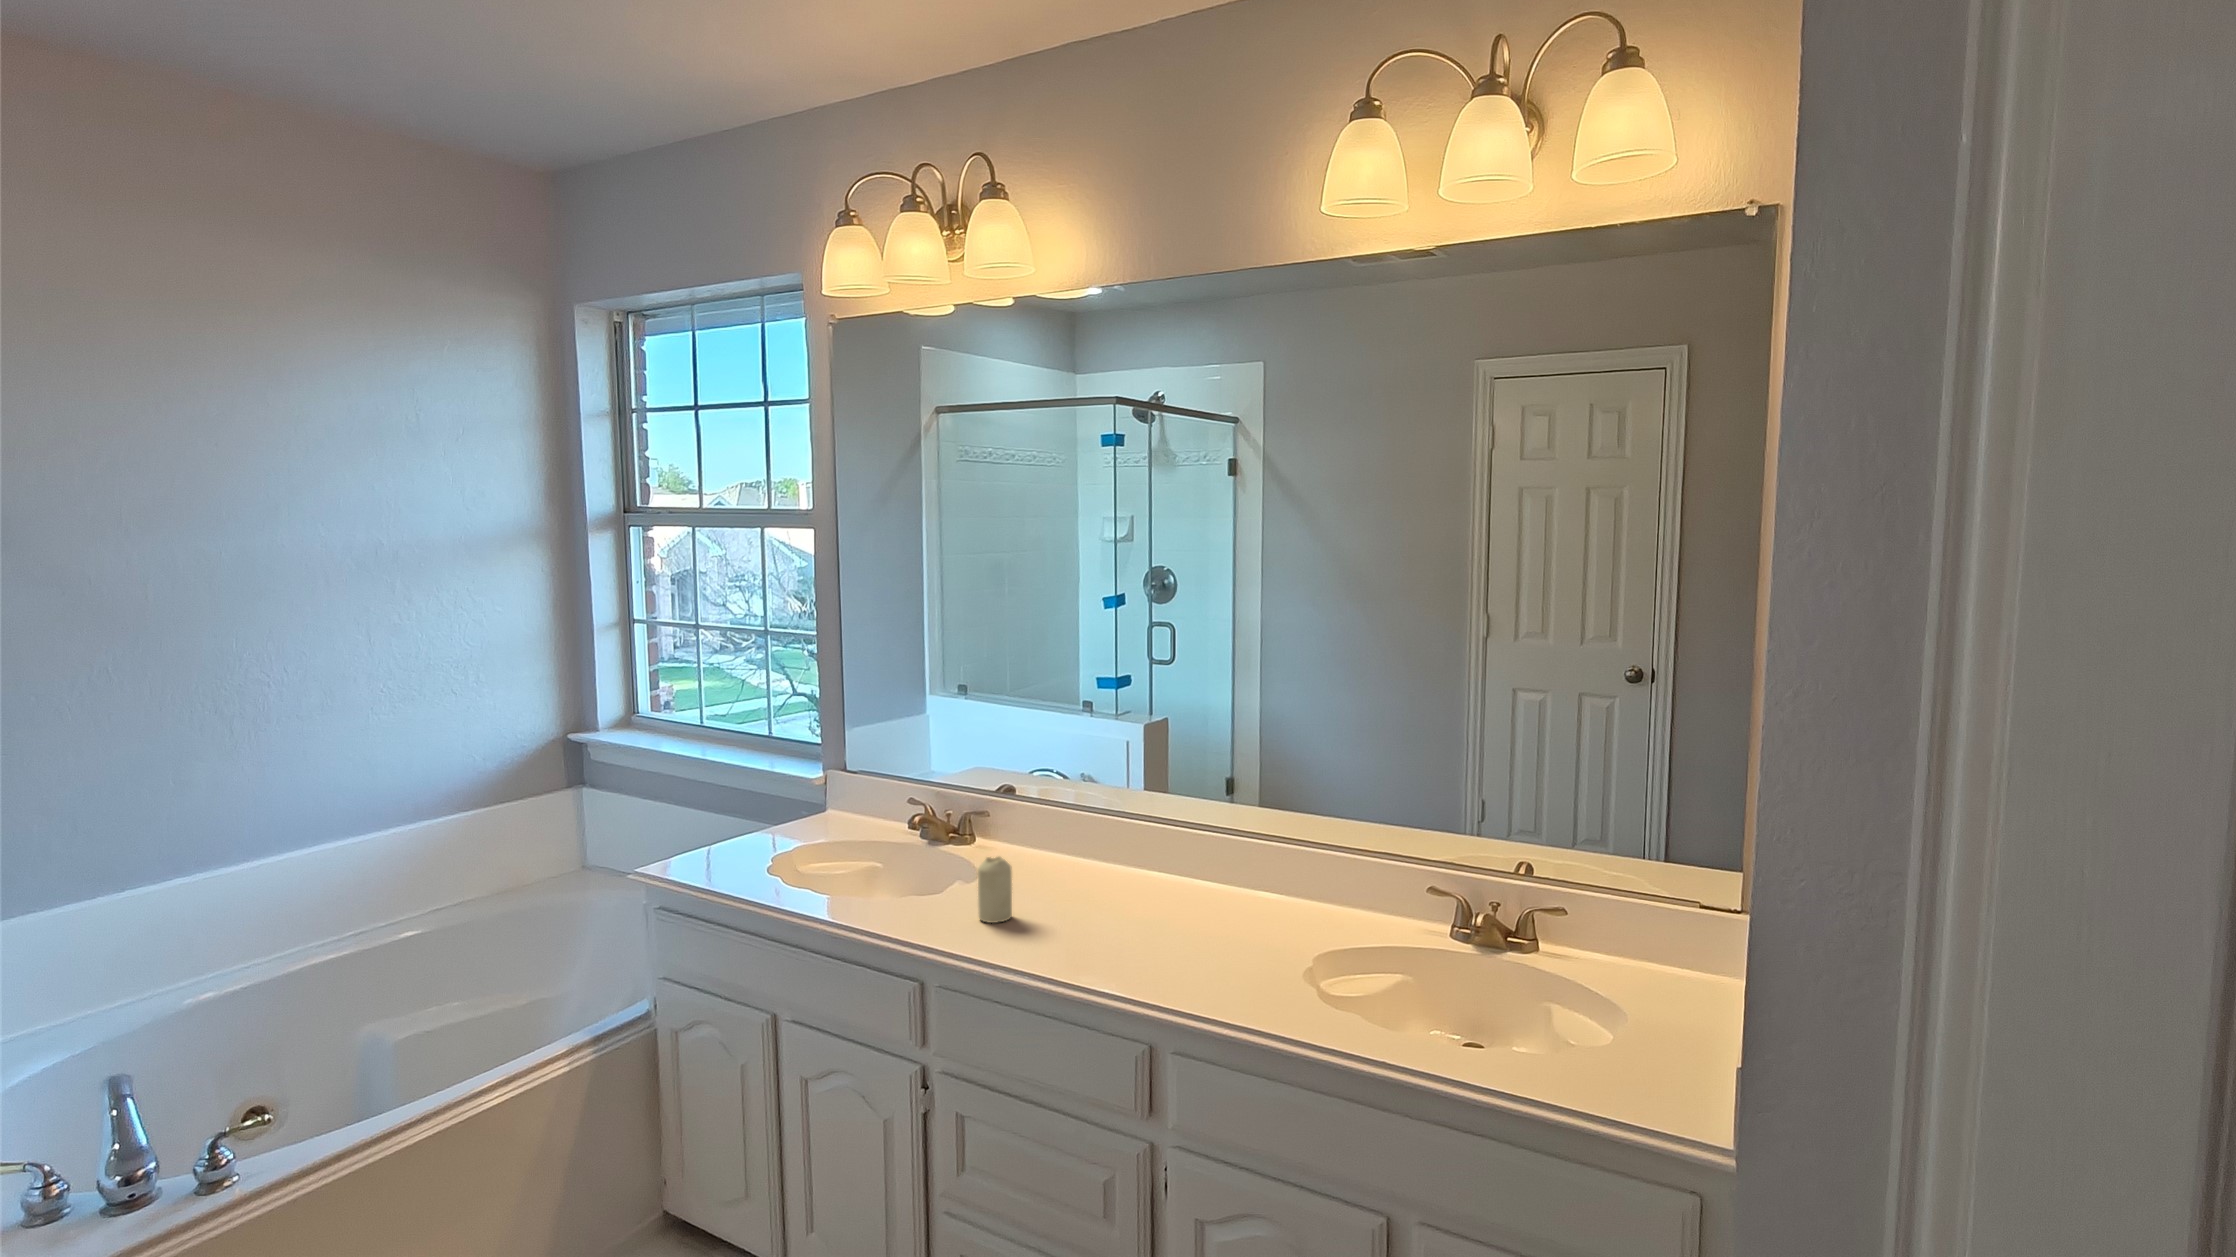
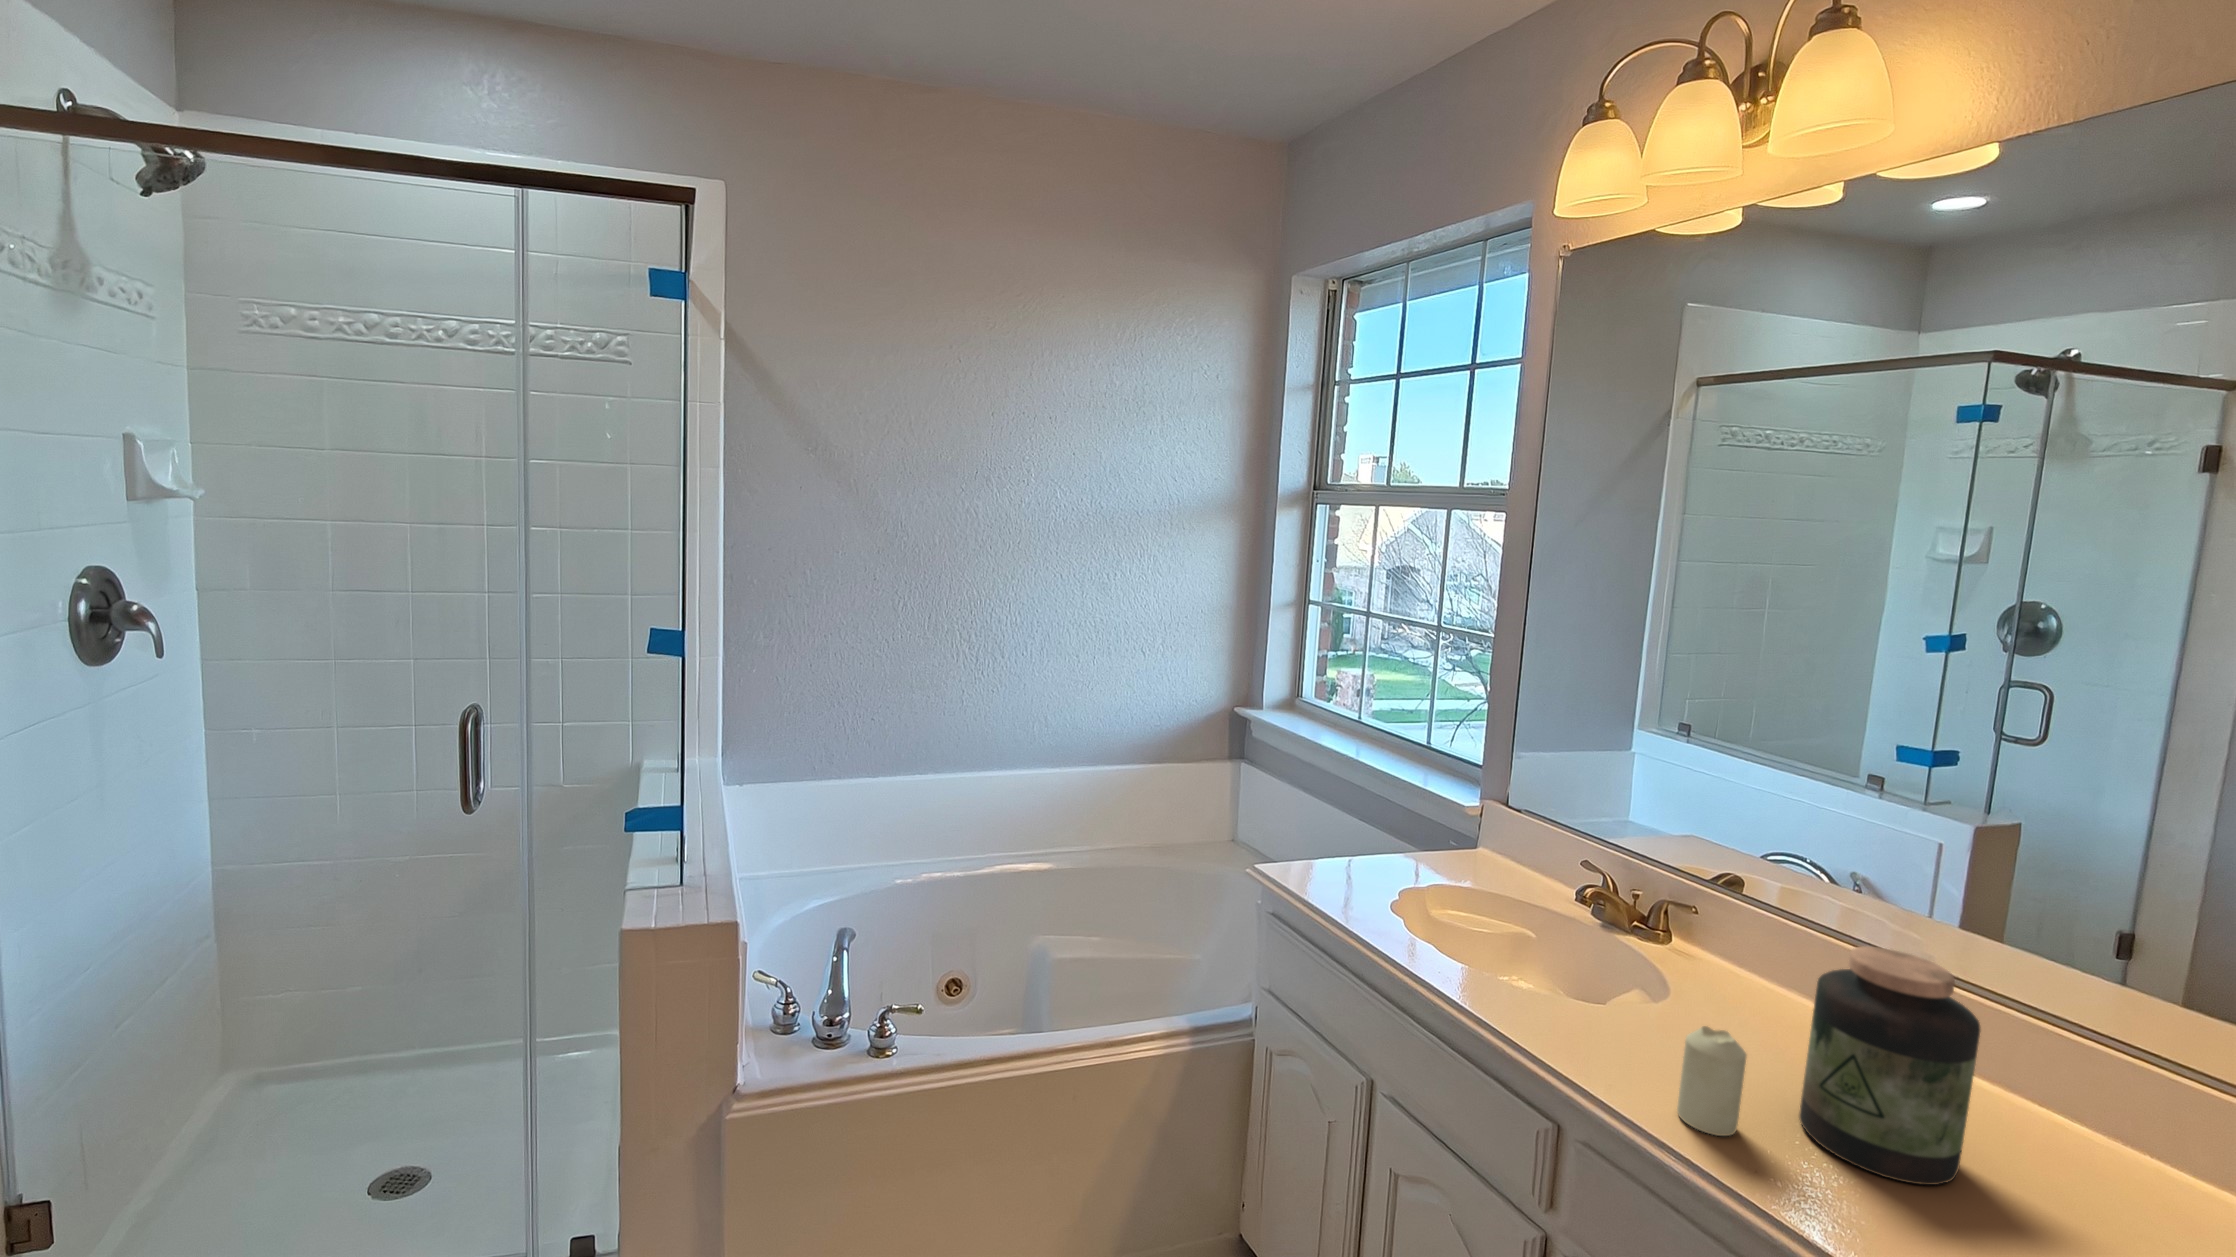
jar: none [1044,782,1121,913] -> present [1799,946,1980,1185]

